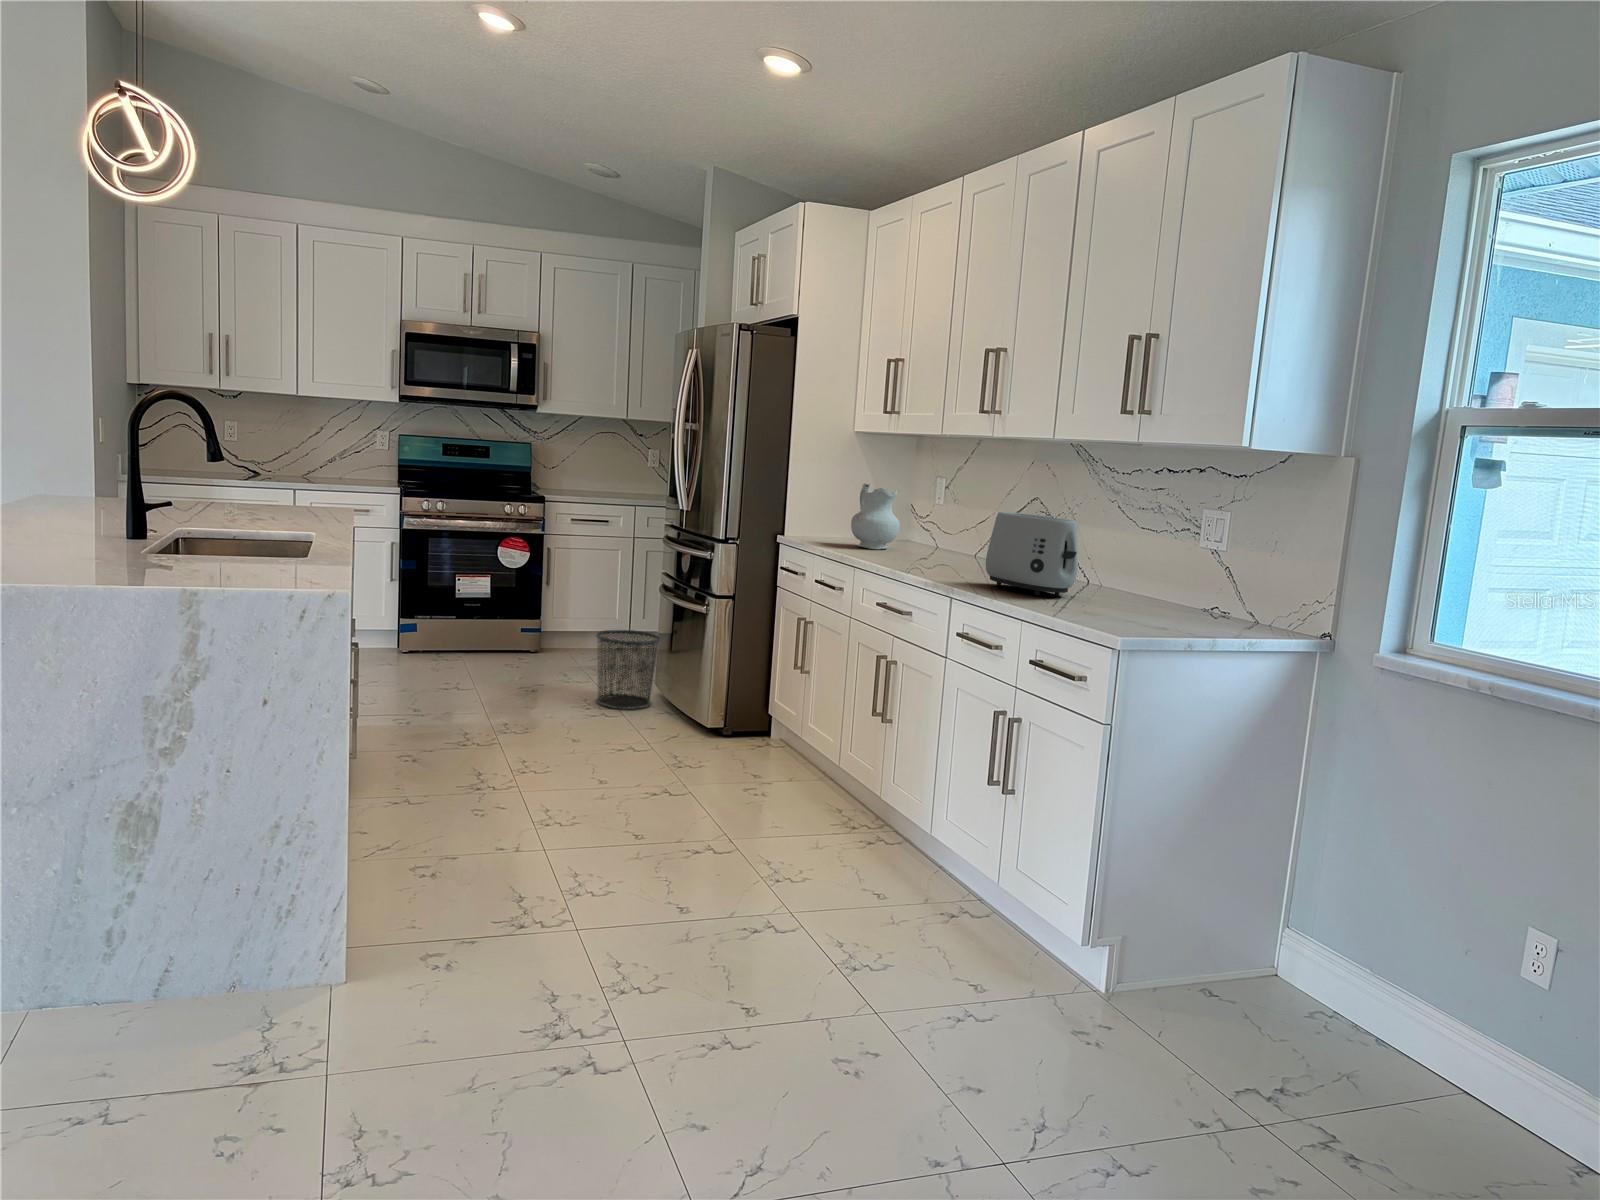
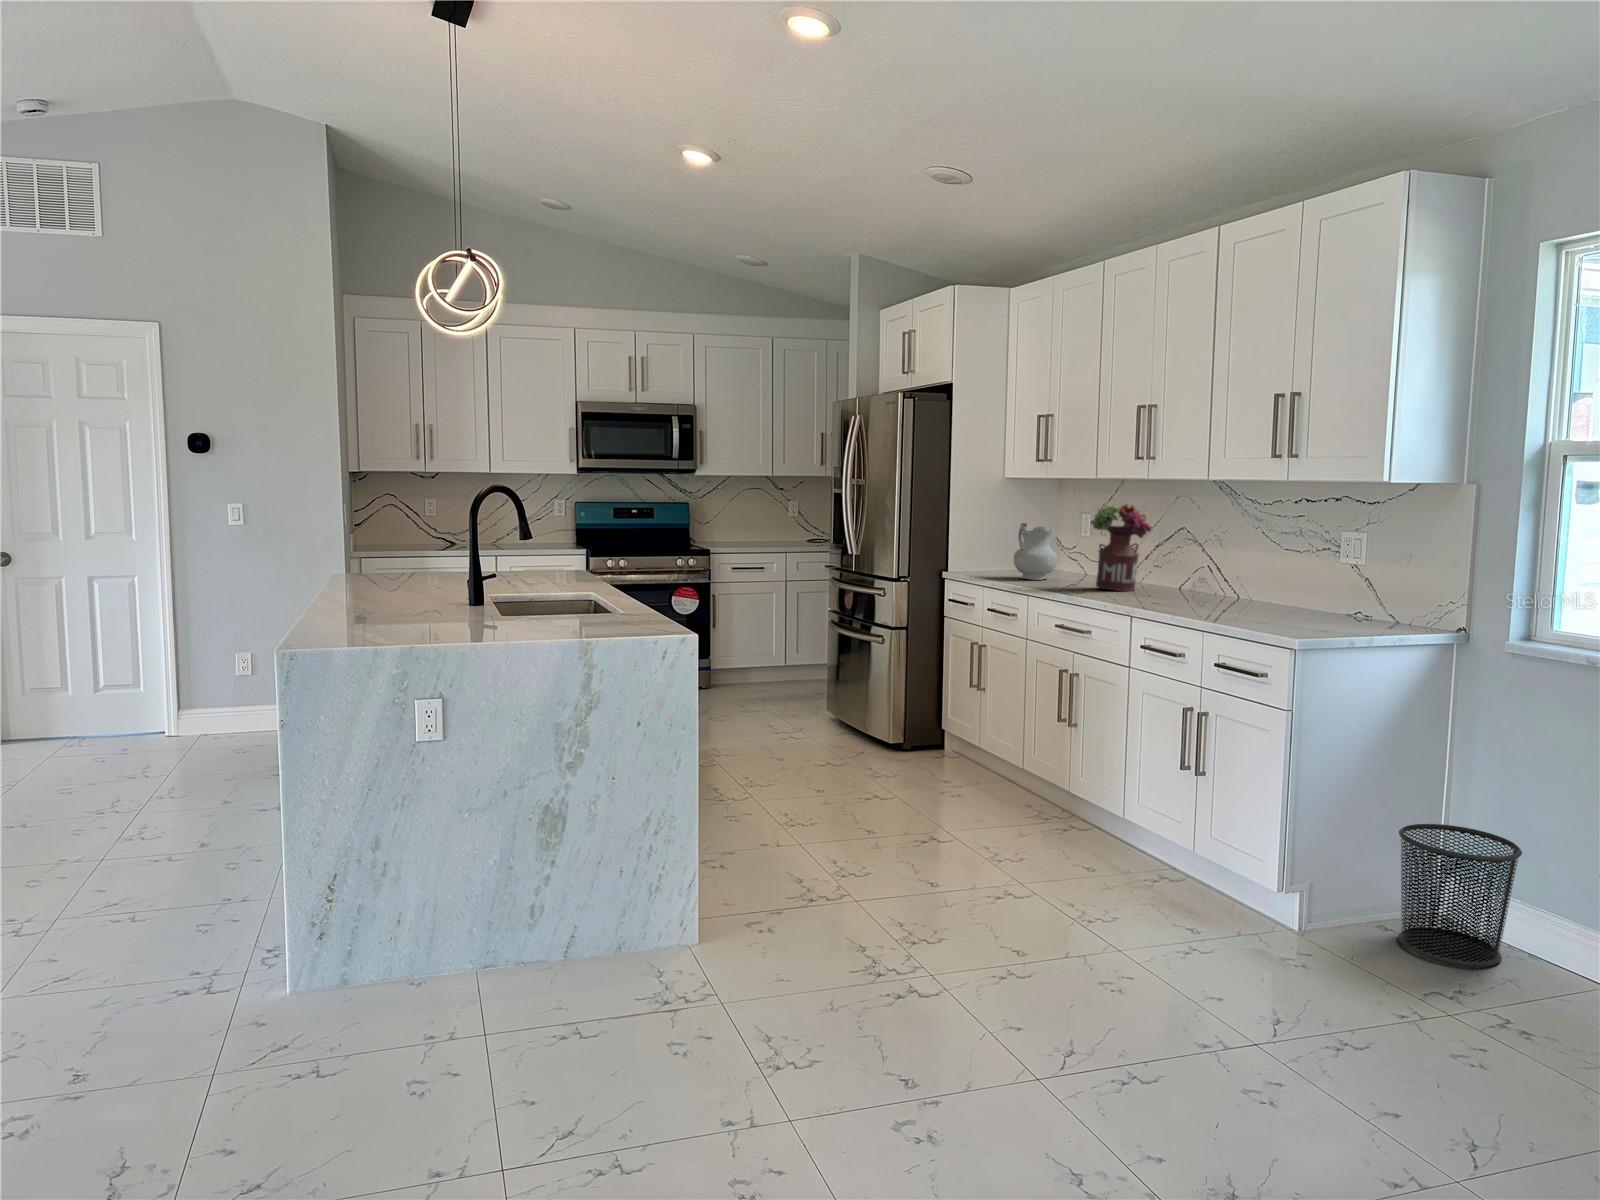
flower arrangement: none [929,466,999,567] -> present [1091,504,1152,591]
toaster: present [986,512,1078,596] -> none [1155,543,1239,611]
trash can: present [596,630,661,710] -> present [1398,824,1522,967]

